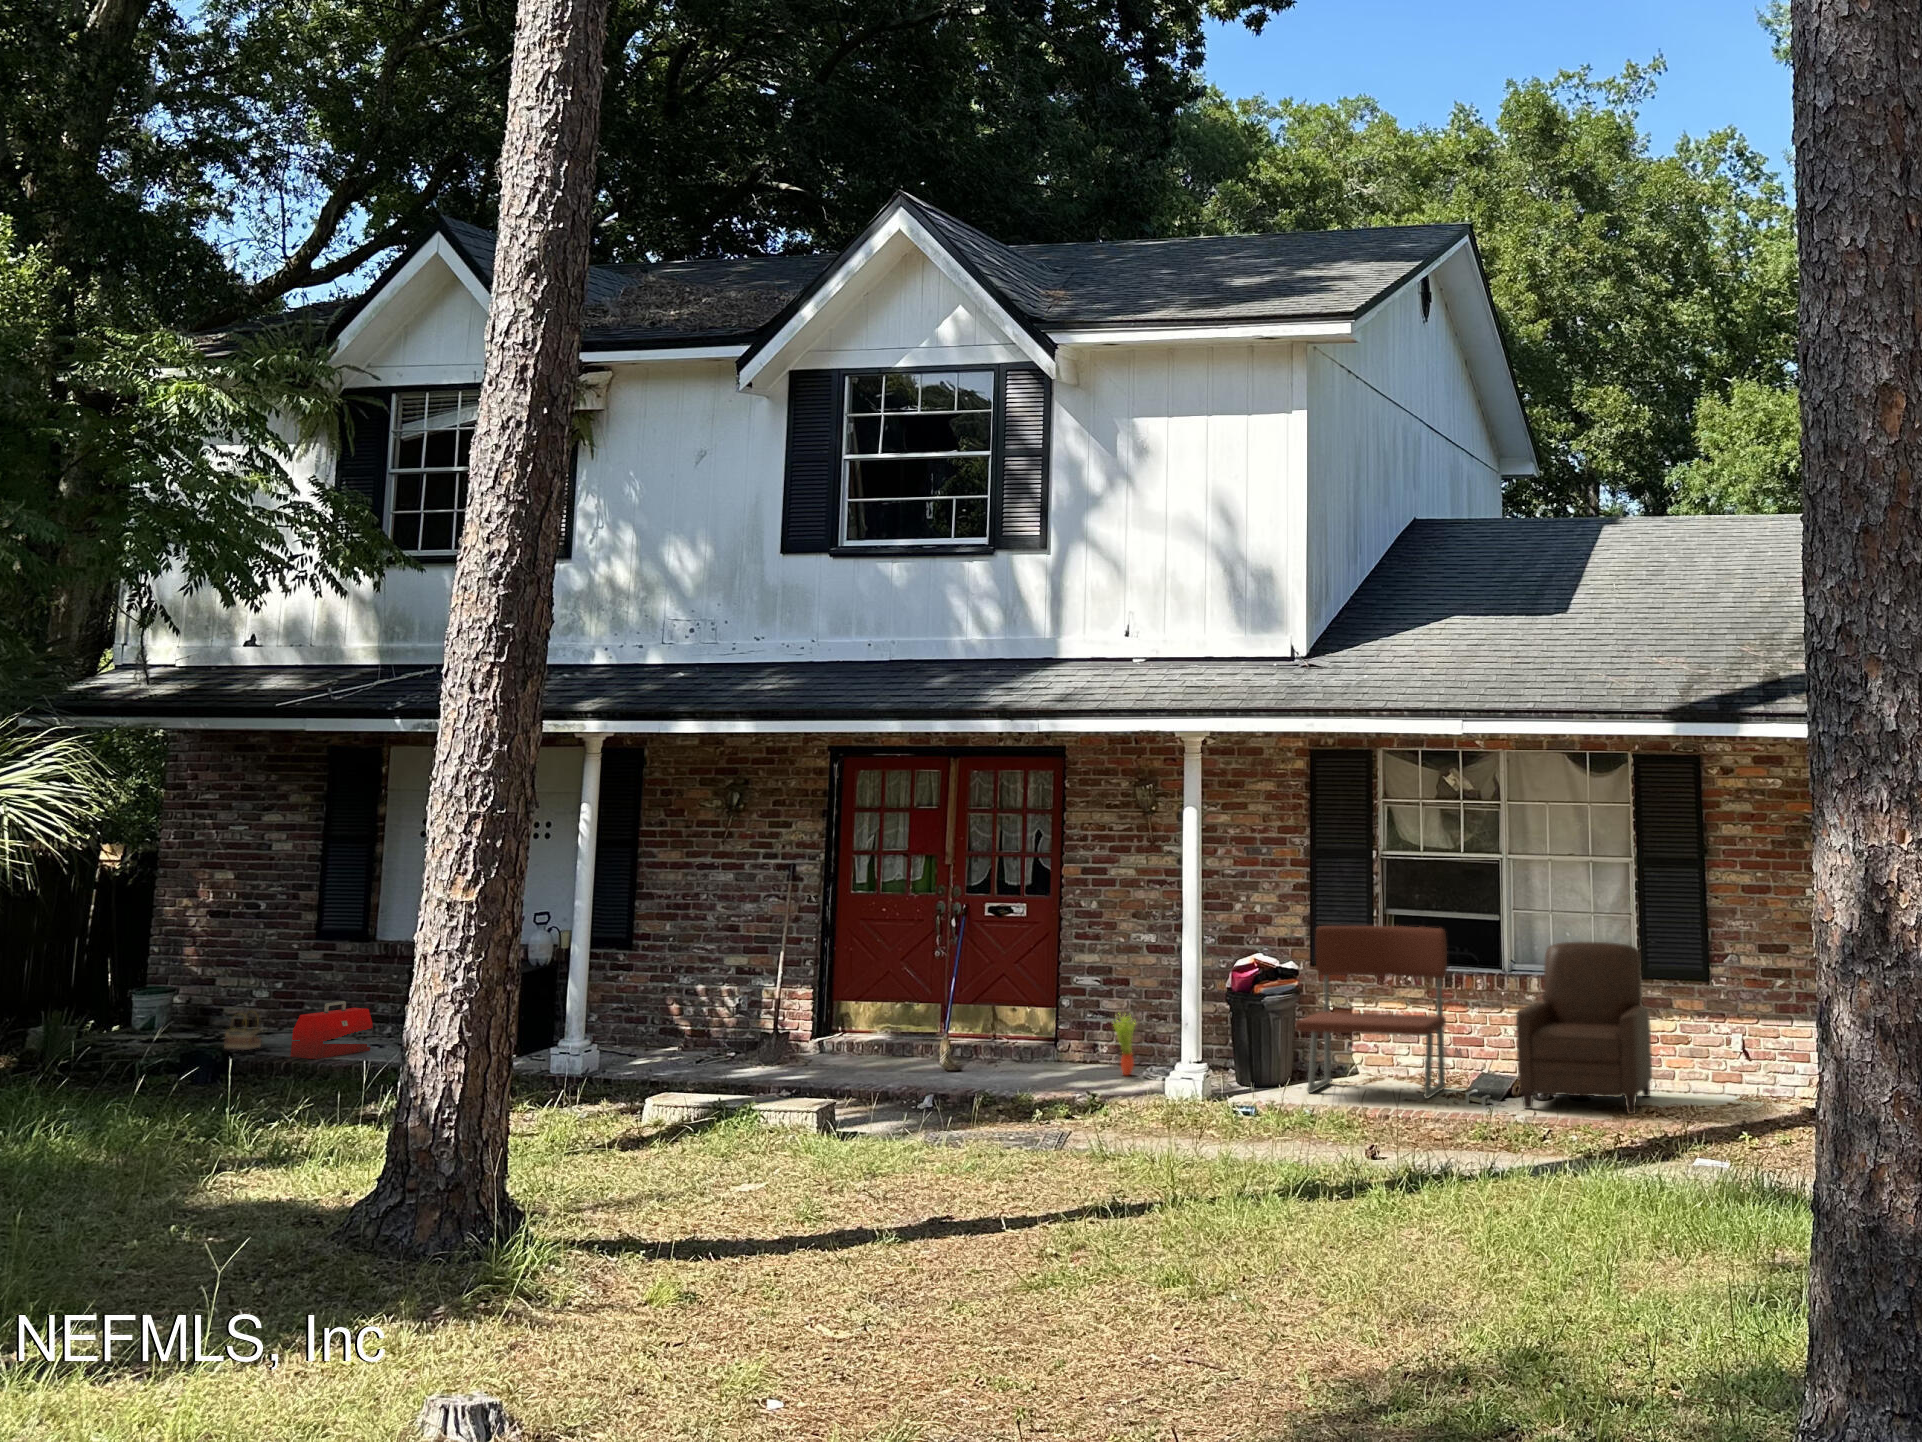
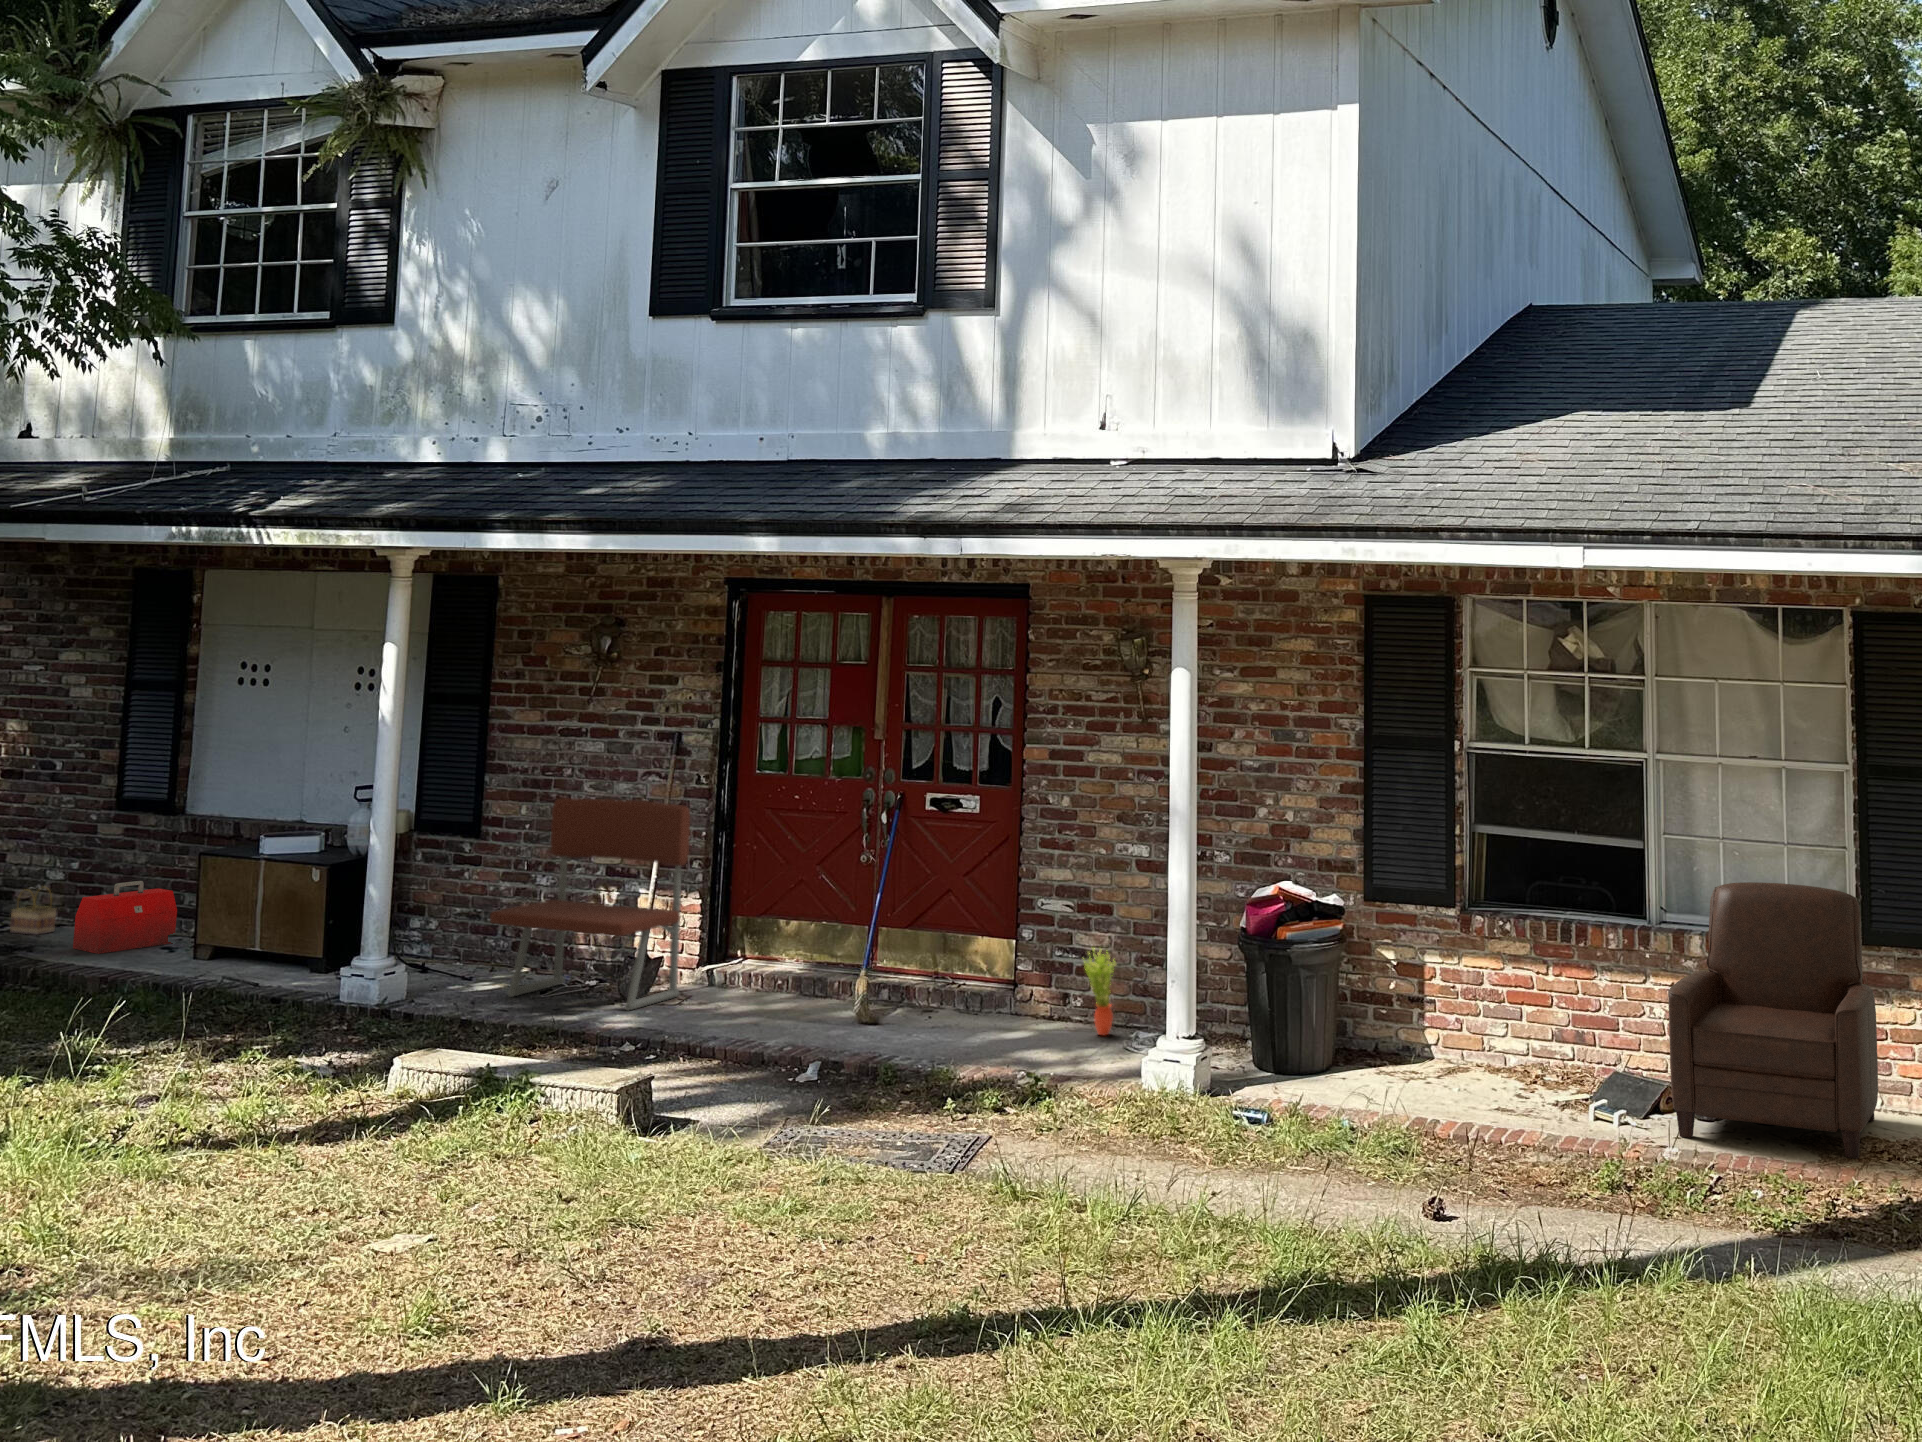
bench: present [1295,926,1447,1099] -> present [490,798,690,1010]

